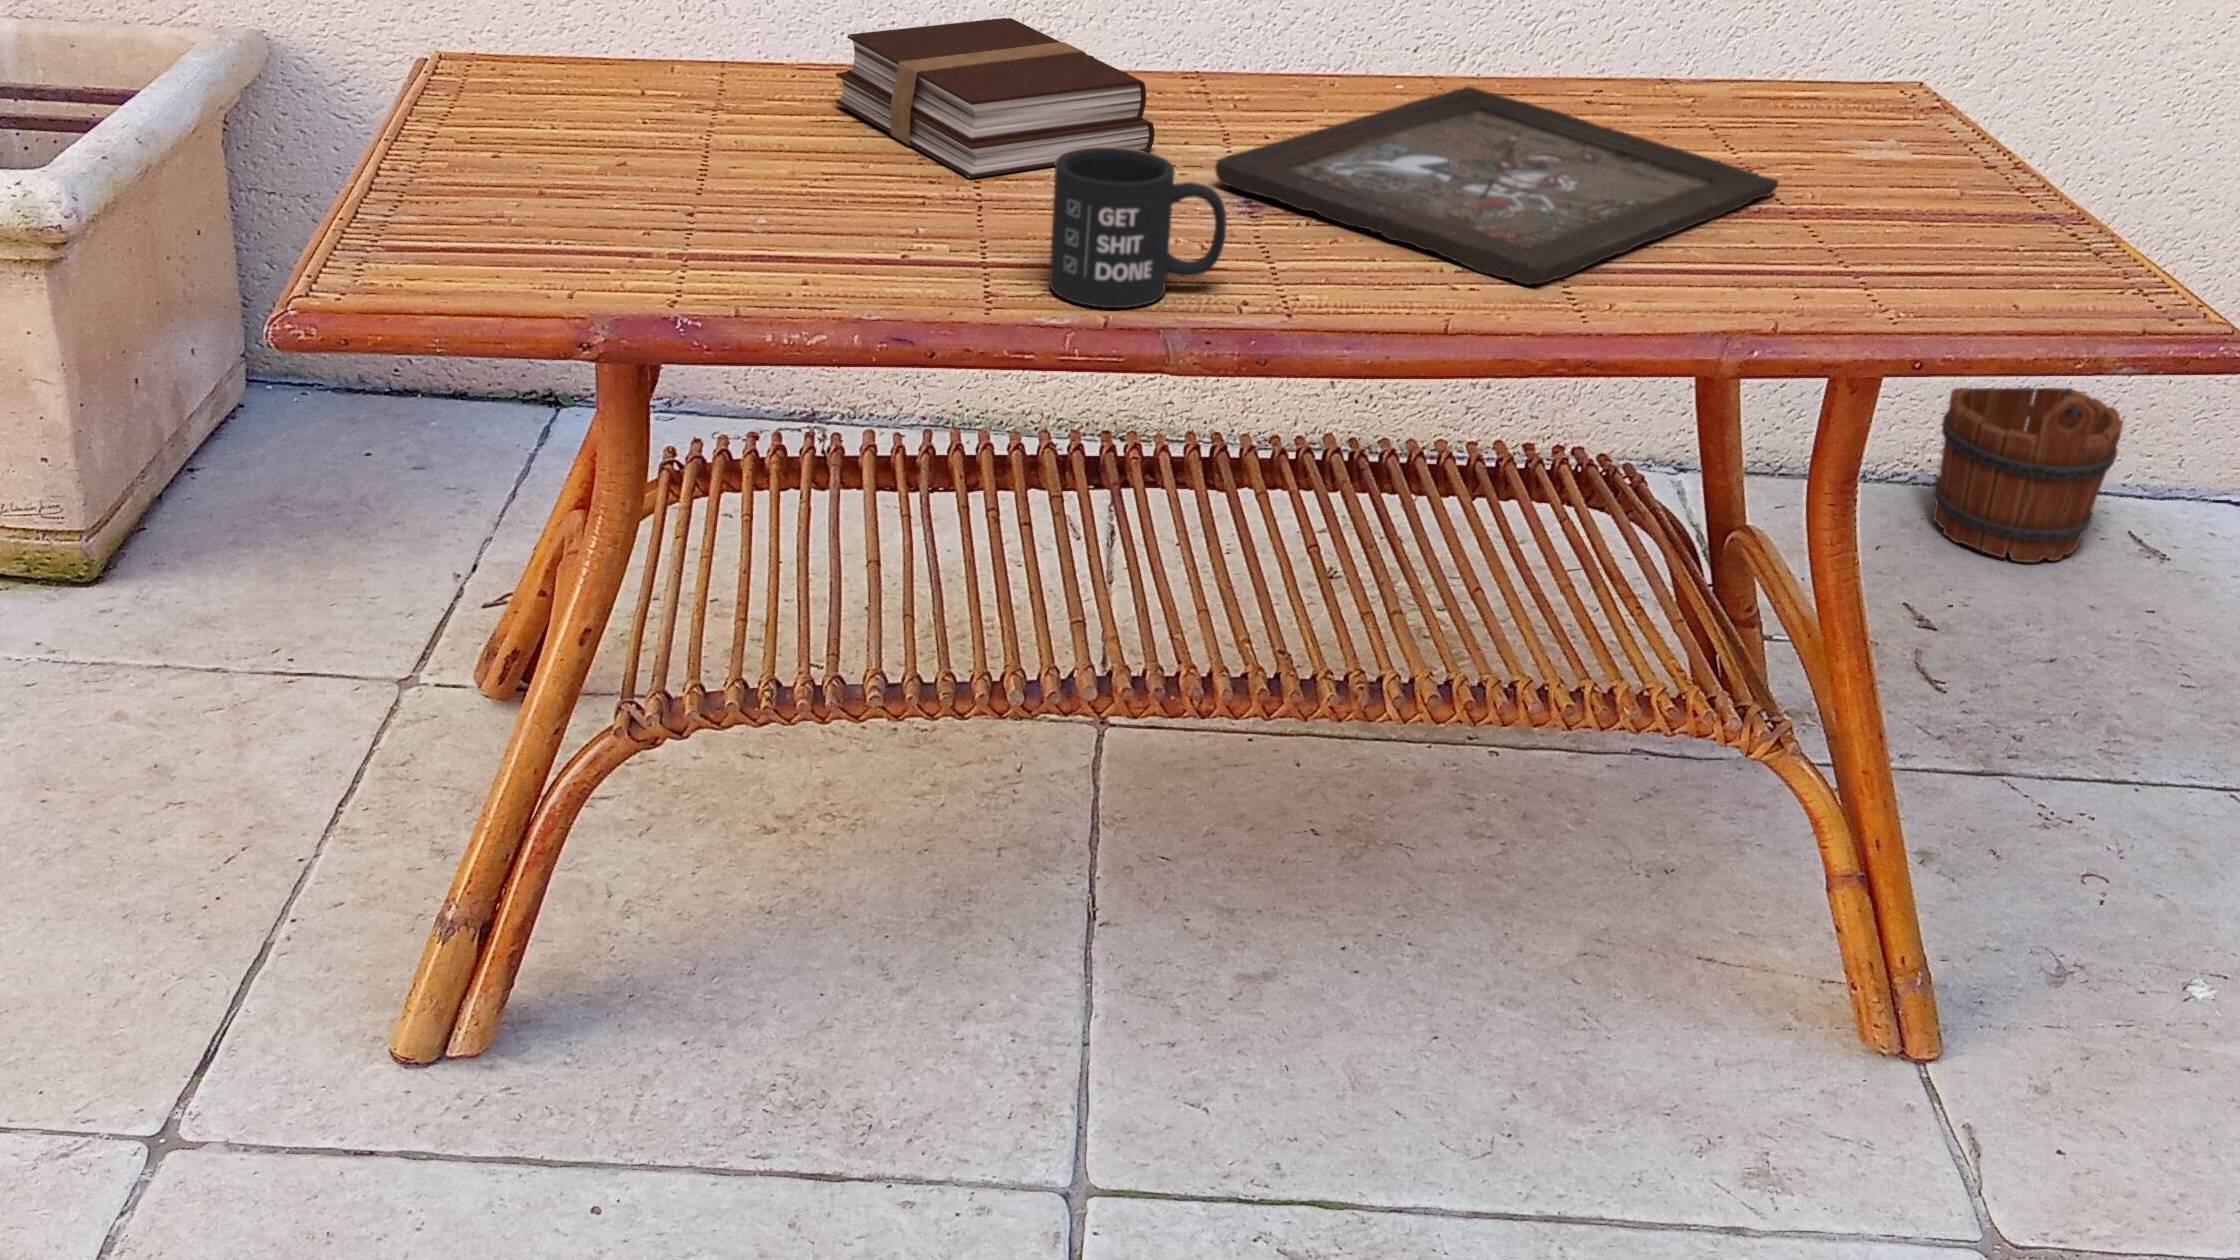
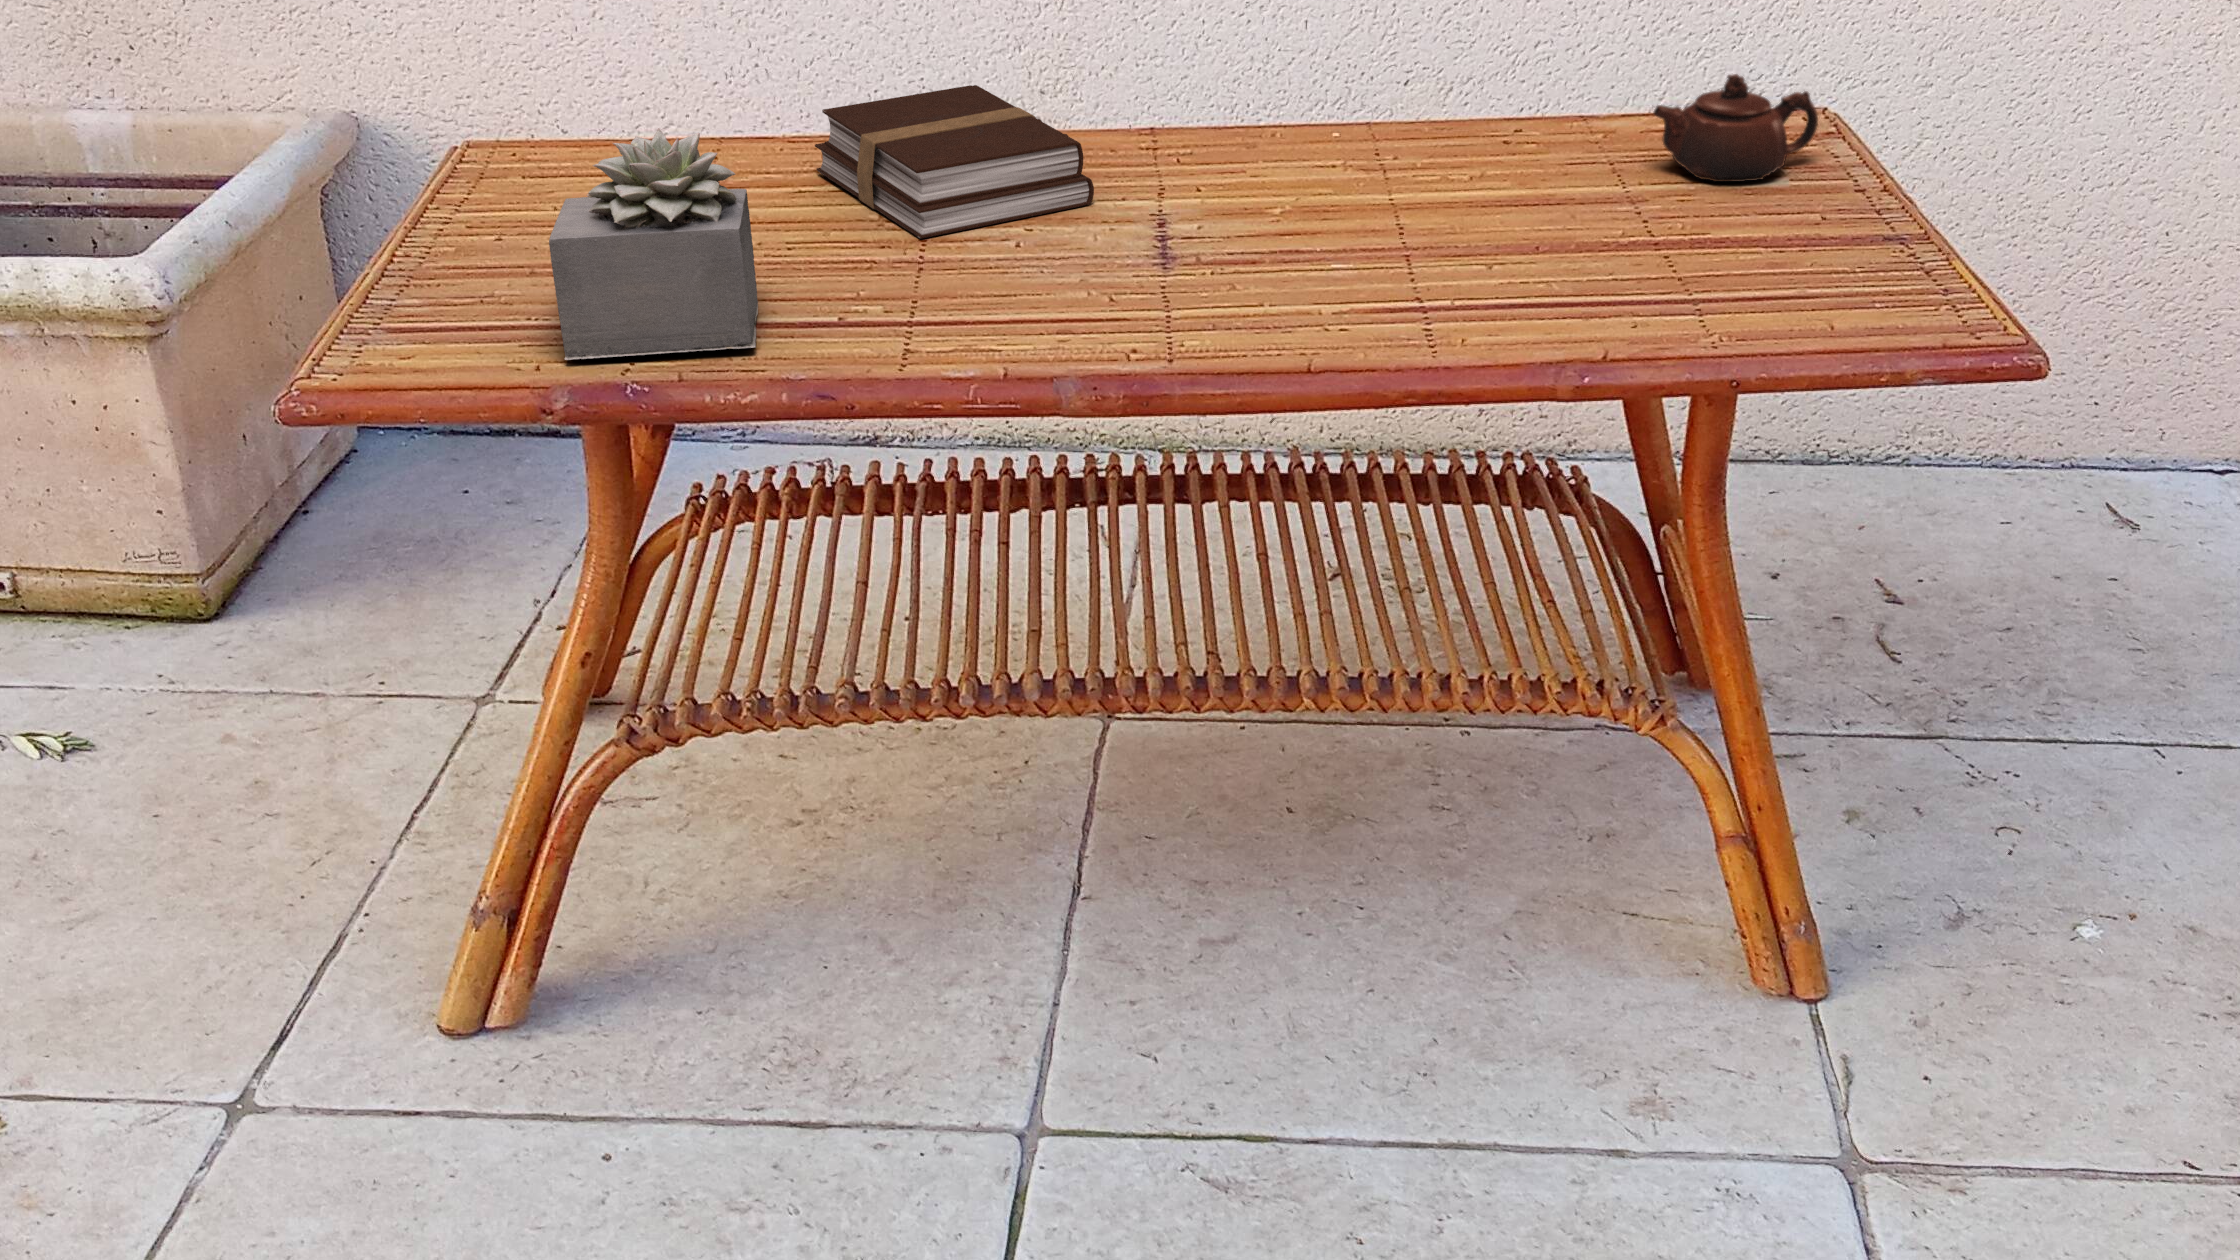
succulent plant: none [594,30,818,289] -> present [549,128,758,360]
teapot: none [1760,43,1933,160] -> present [1653,74,1818,182]
tray: present [1215,87,1778,285] -> none [1139,128,1657,318]
mug: present [1049,147,1227,308] -> none [957,214,1115,357]
wooden bucket: present [1933,388,2123,562] -> none [1913,263,2084,536]

